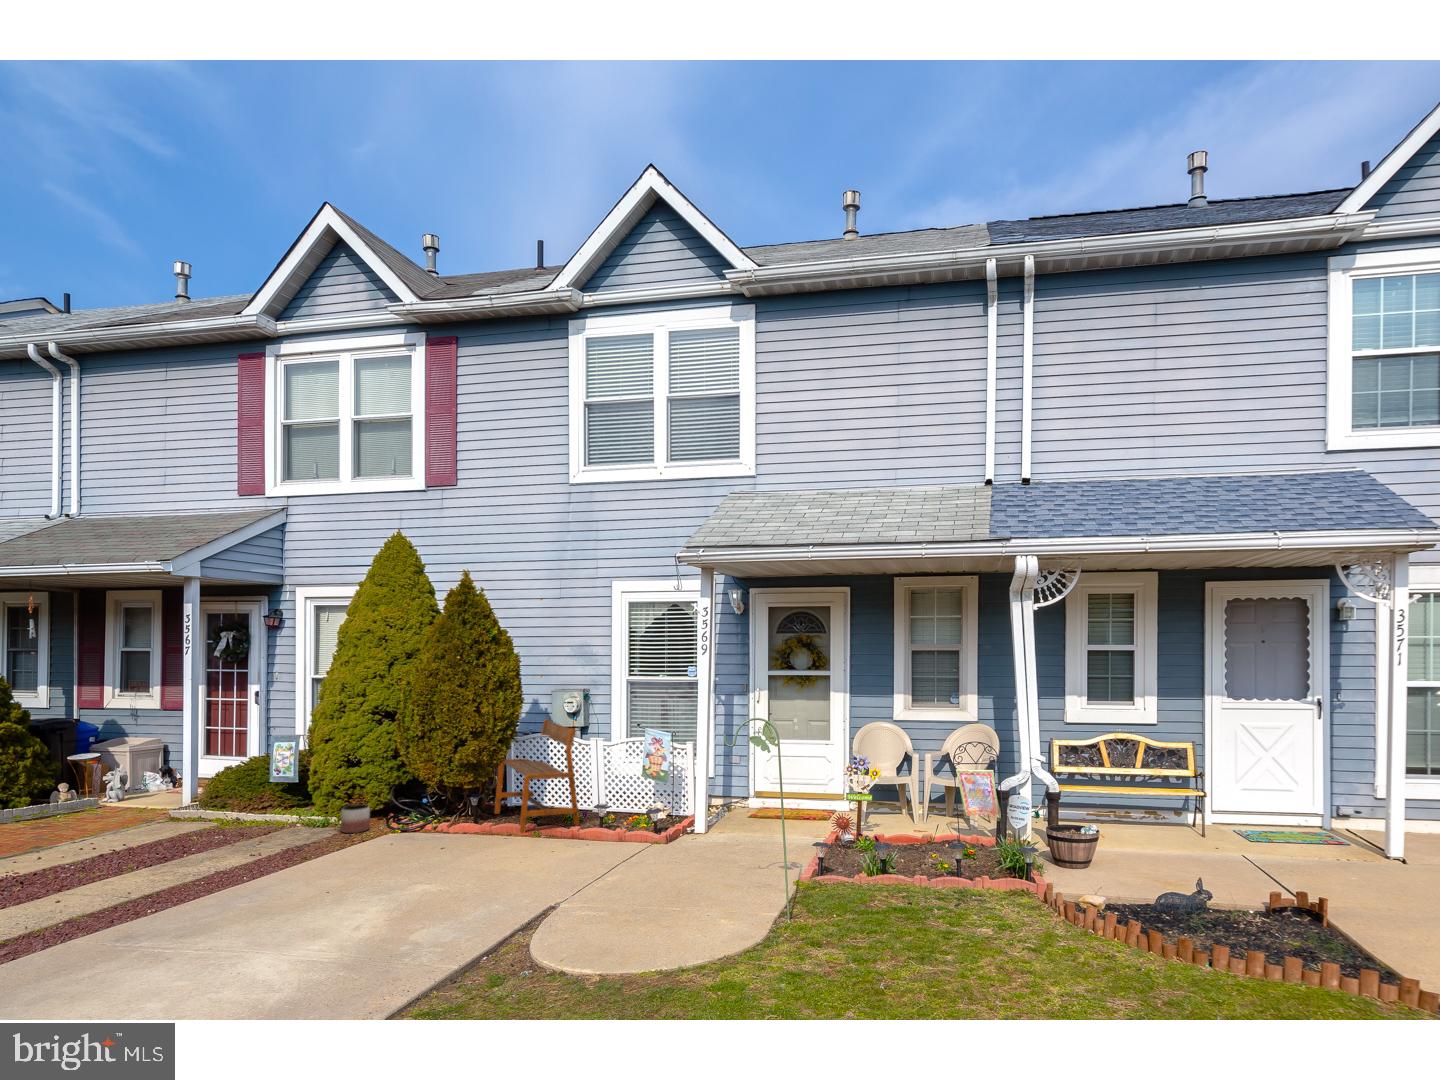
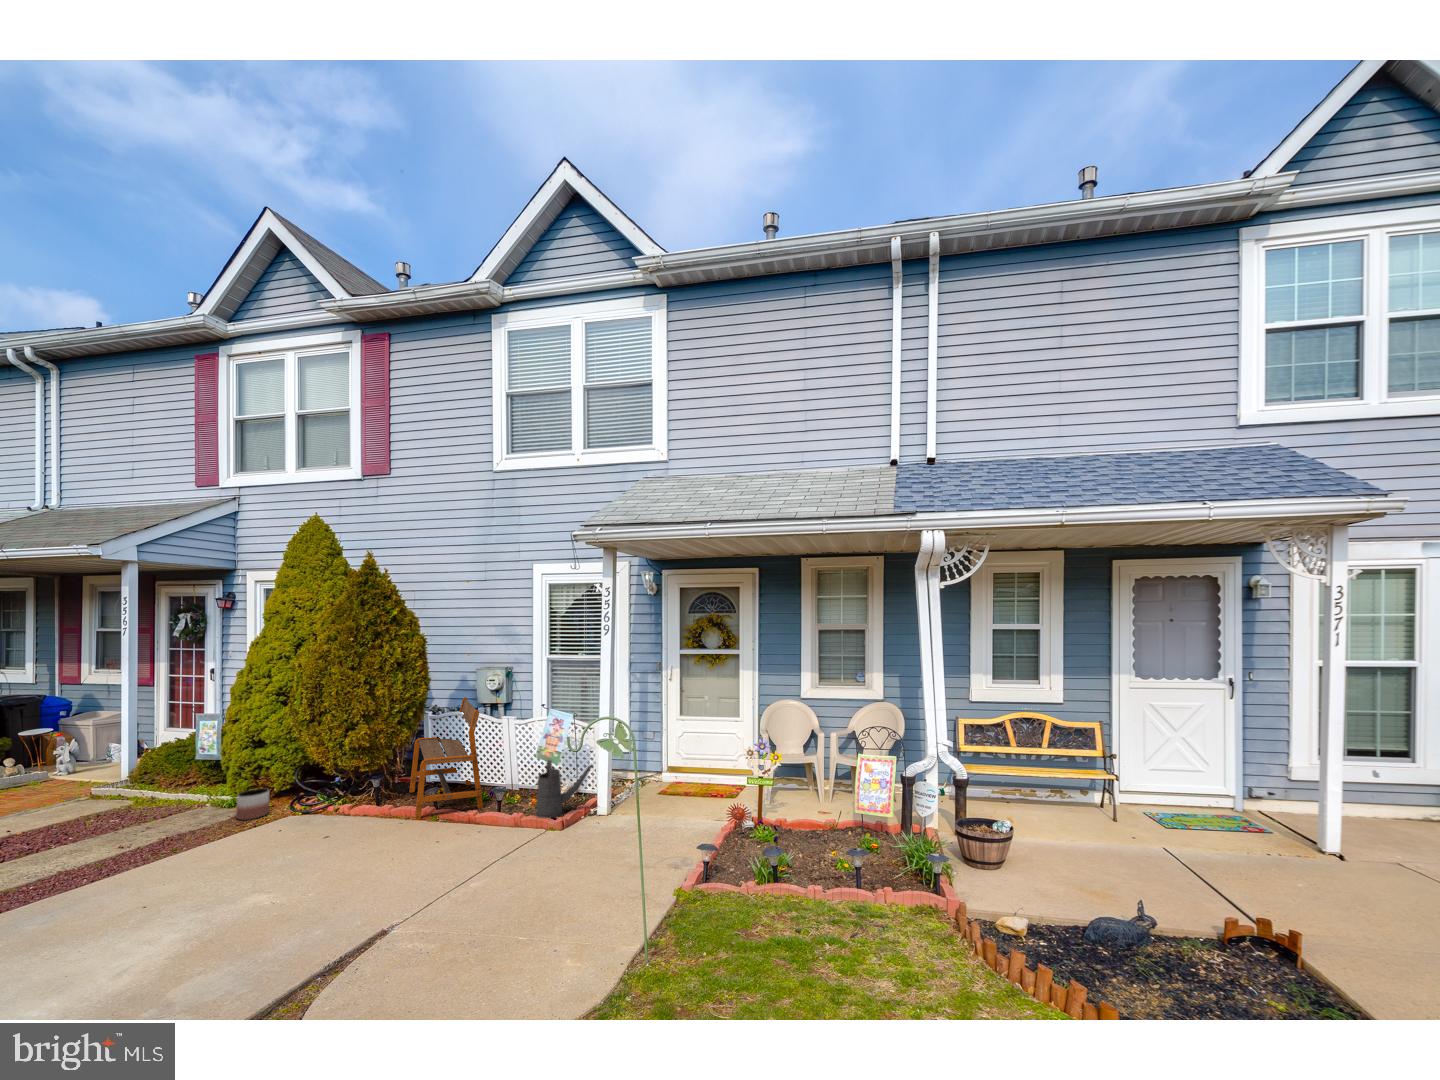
watering can: none [629,776,690,832] -> present [528,760,593,818]

